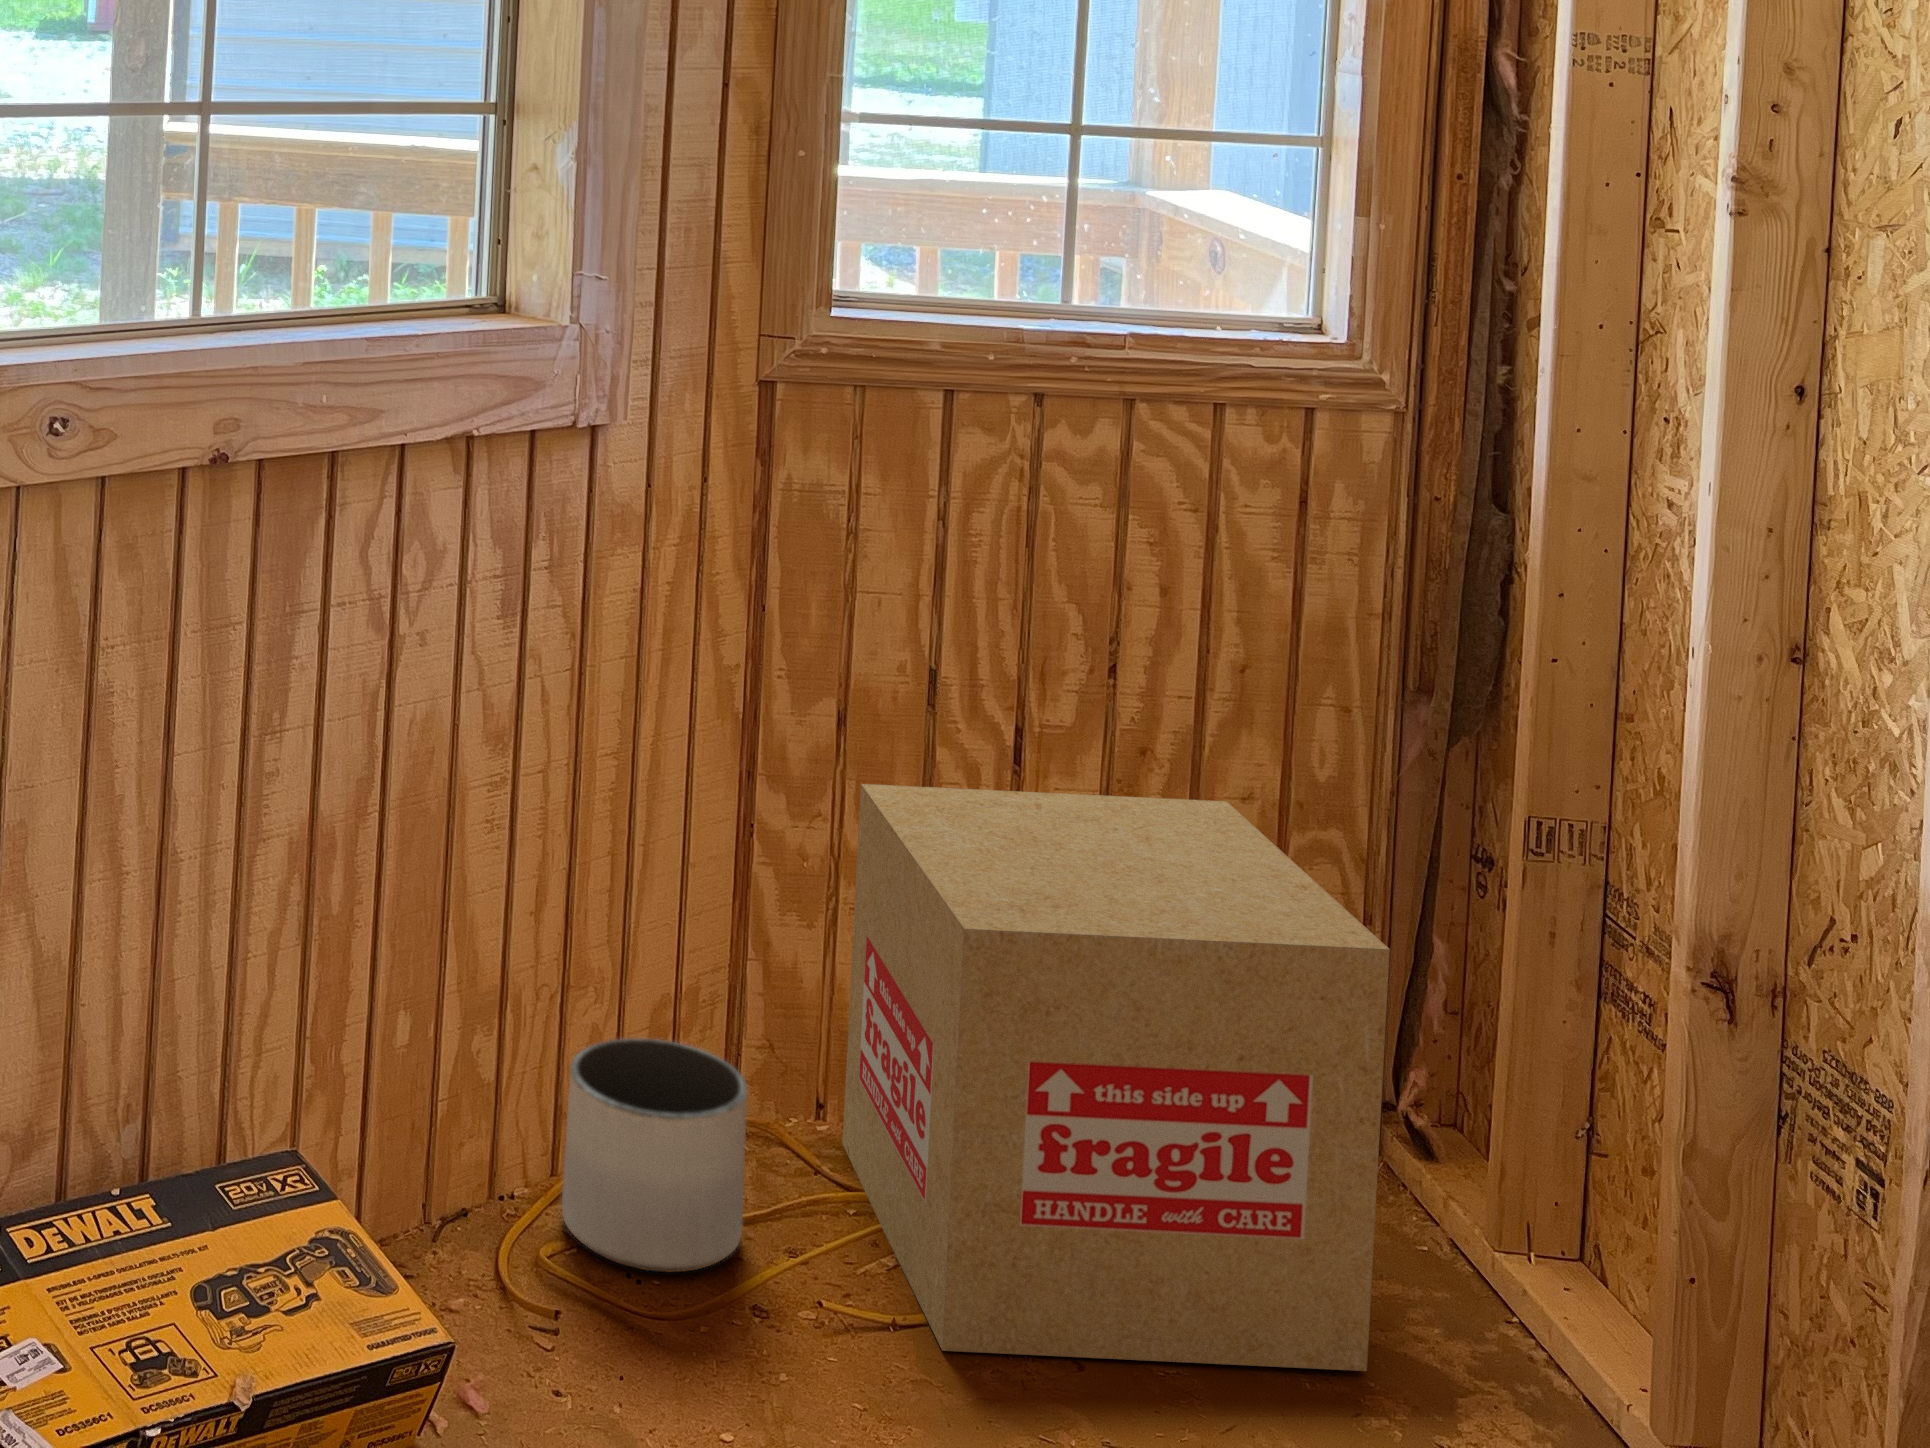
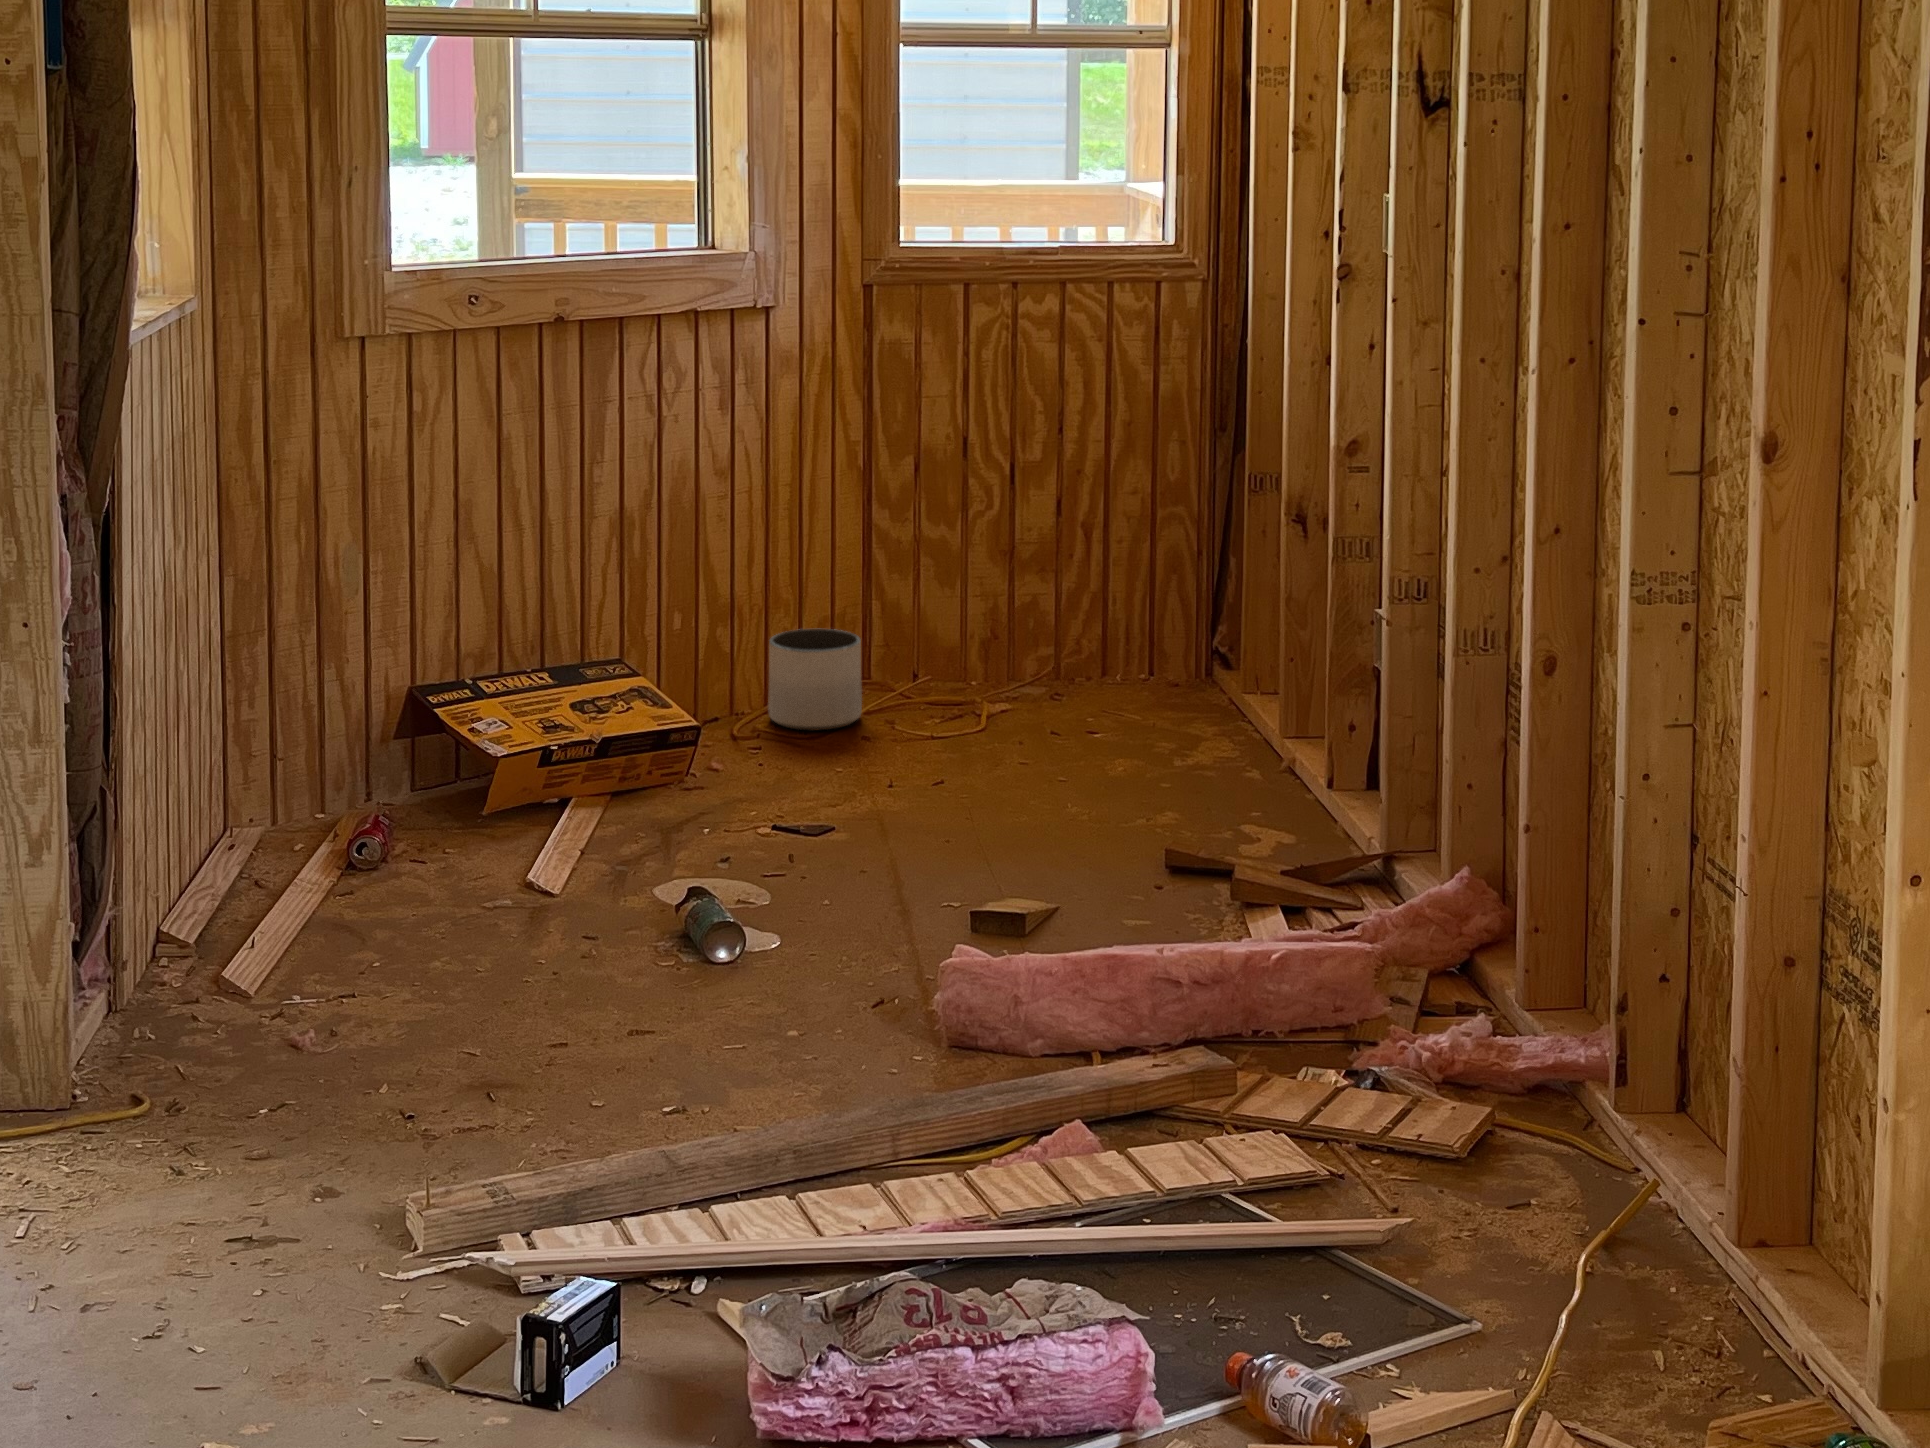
cardboard box: present [842,784,1390,1371] -> none [924,491,1164,743]

